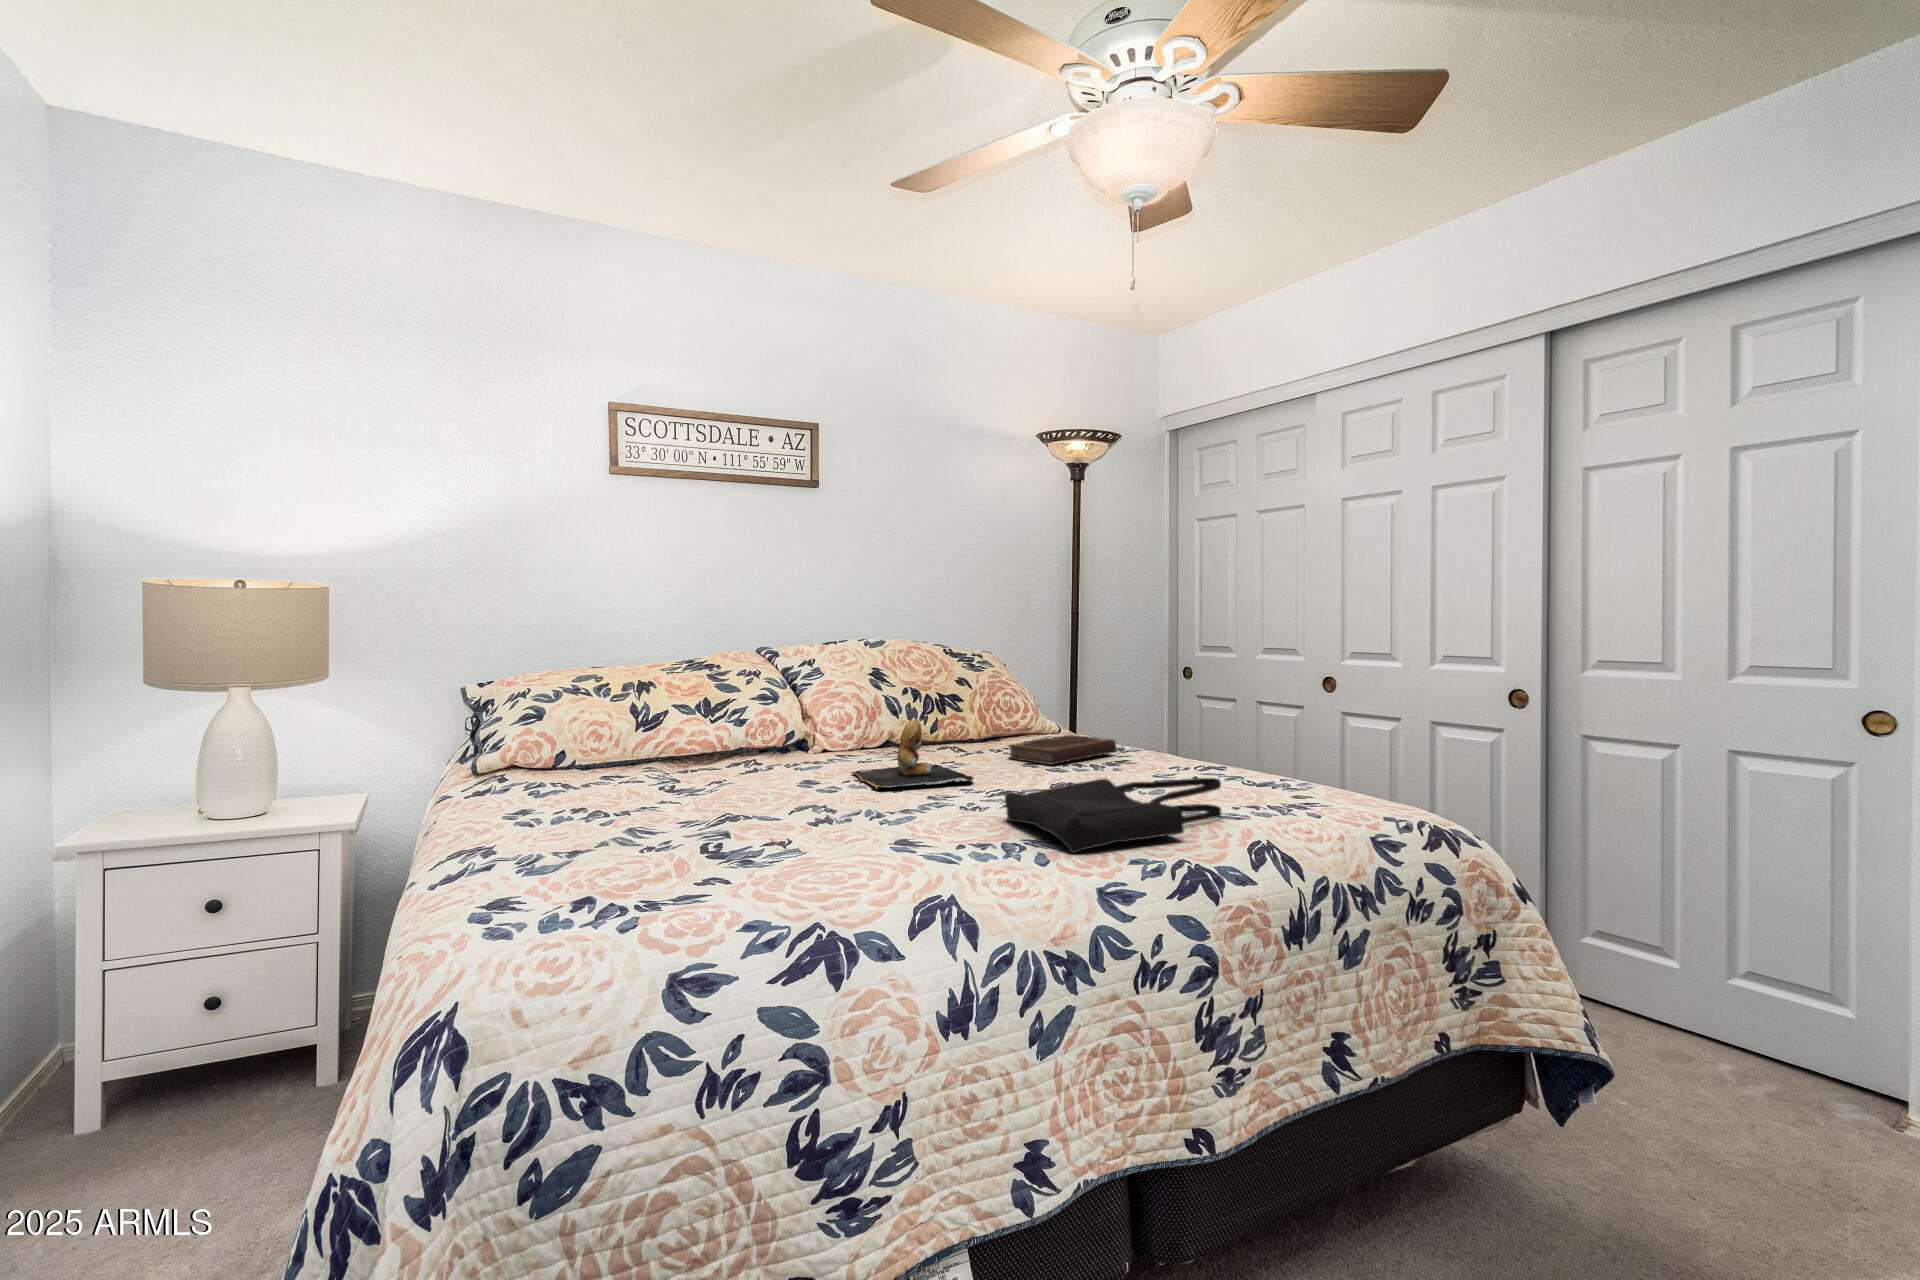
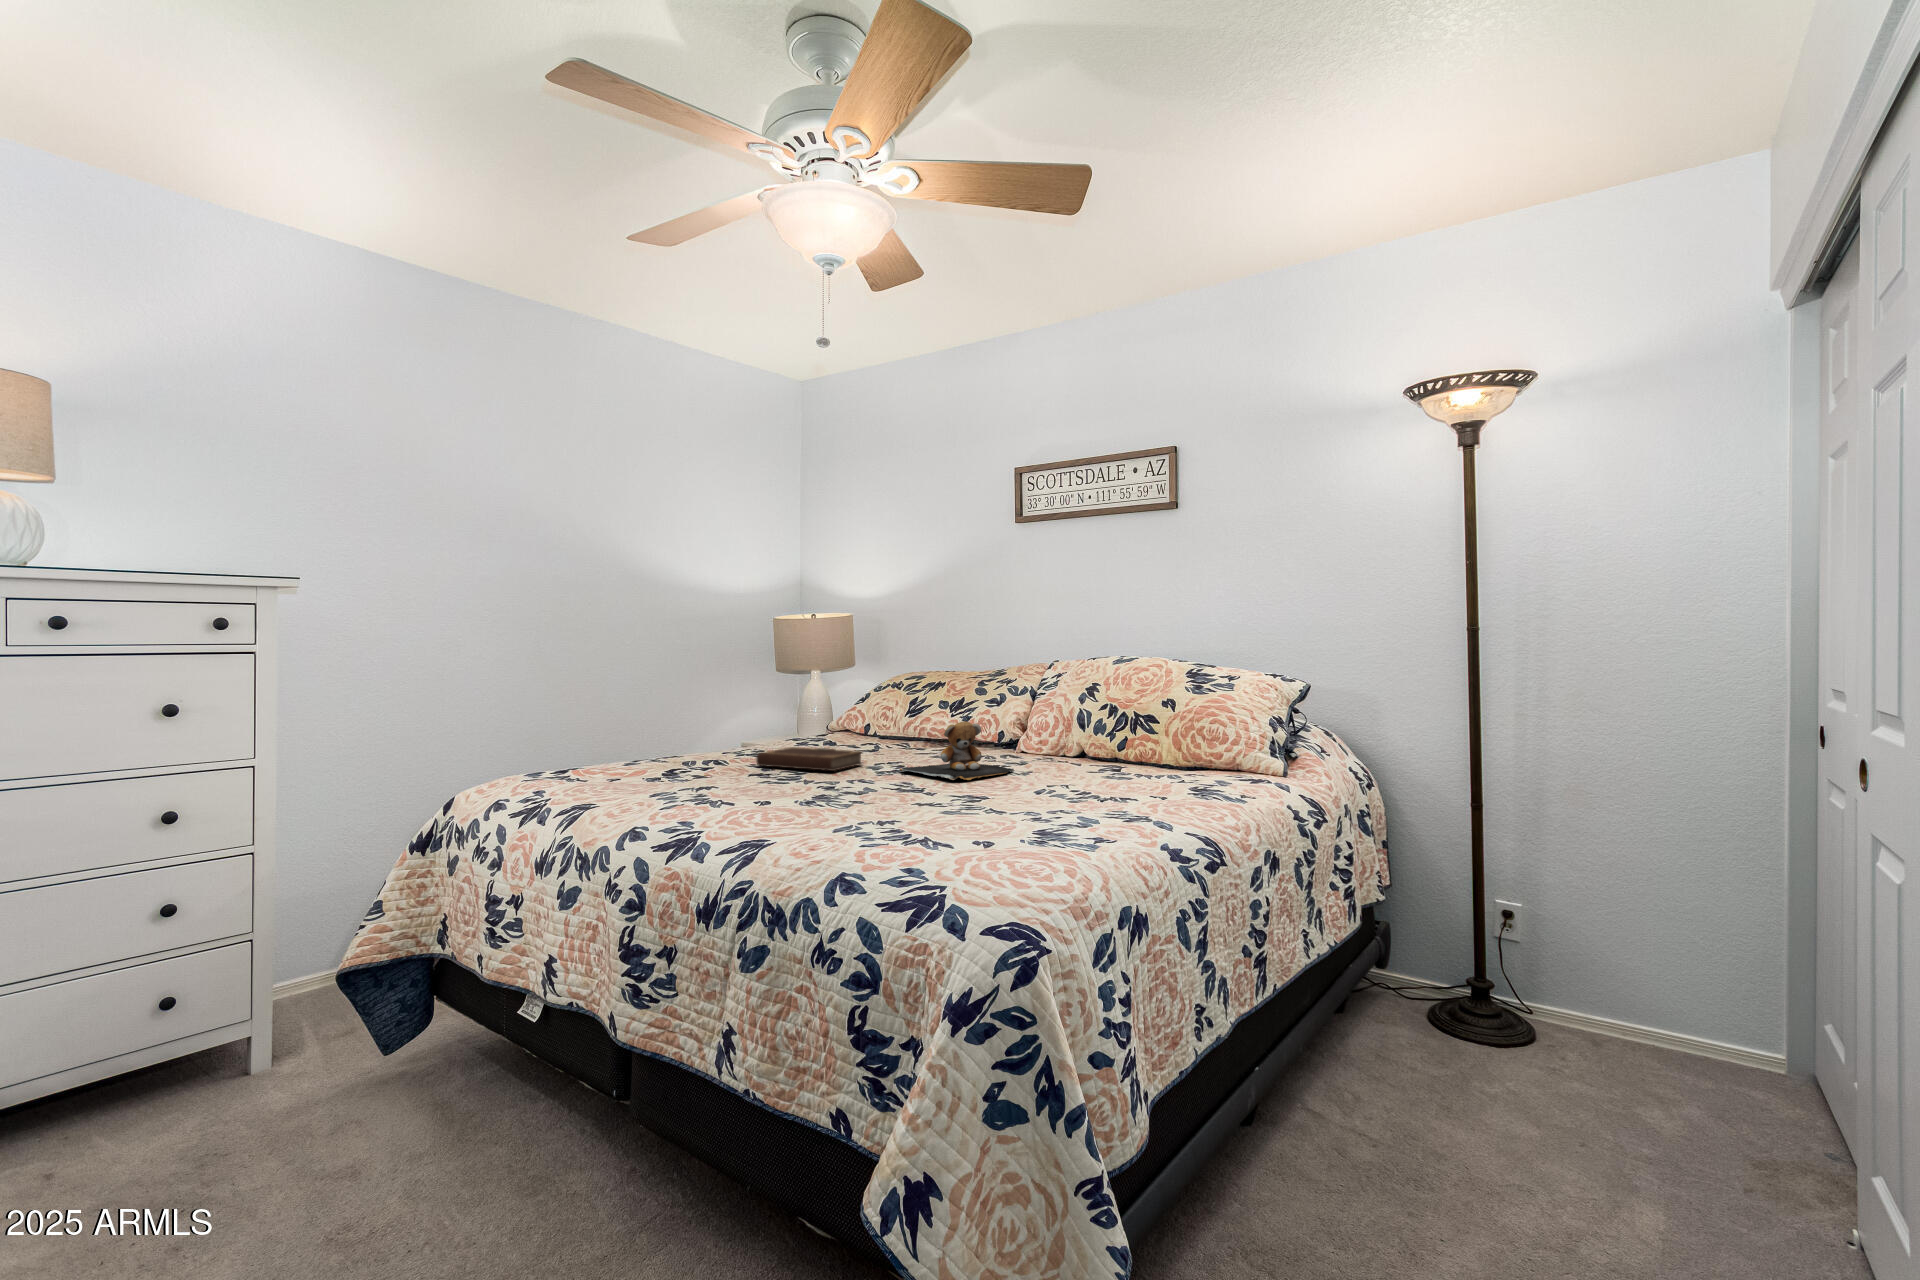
notebook: present [1009,735,1117,765] -> present [756,747,862,771]
tote bag: present [1005,778,1221,853] -> none [723,775,895,831]

